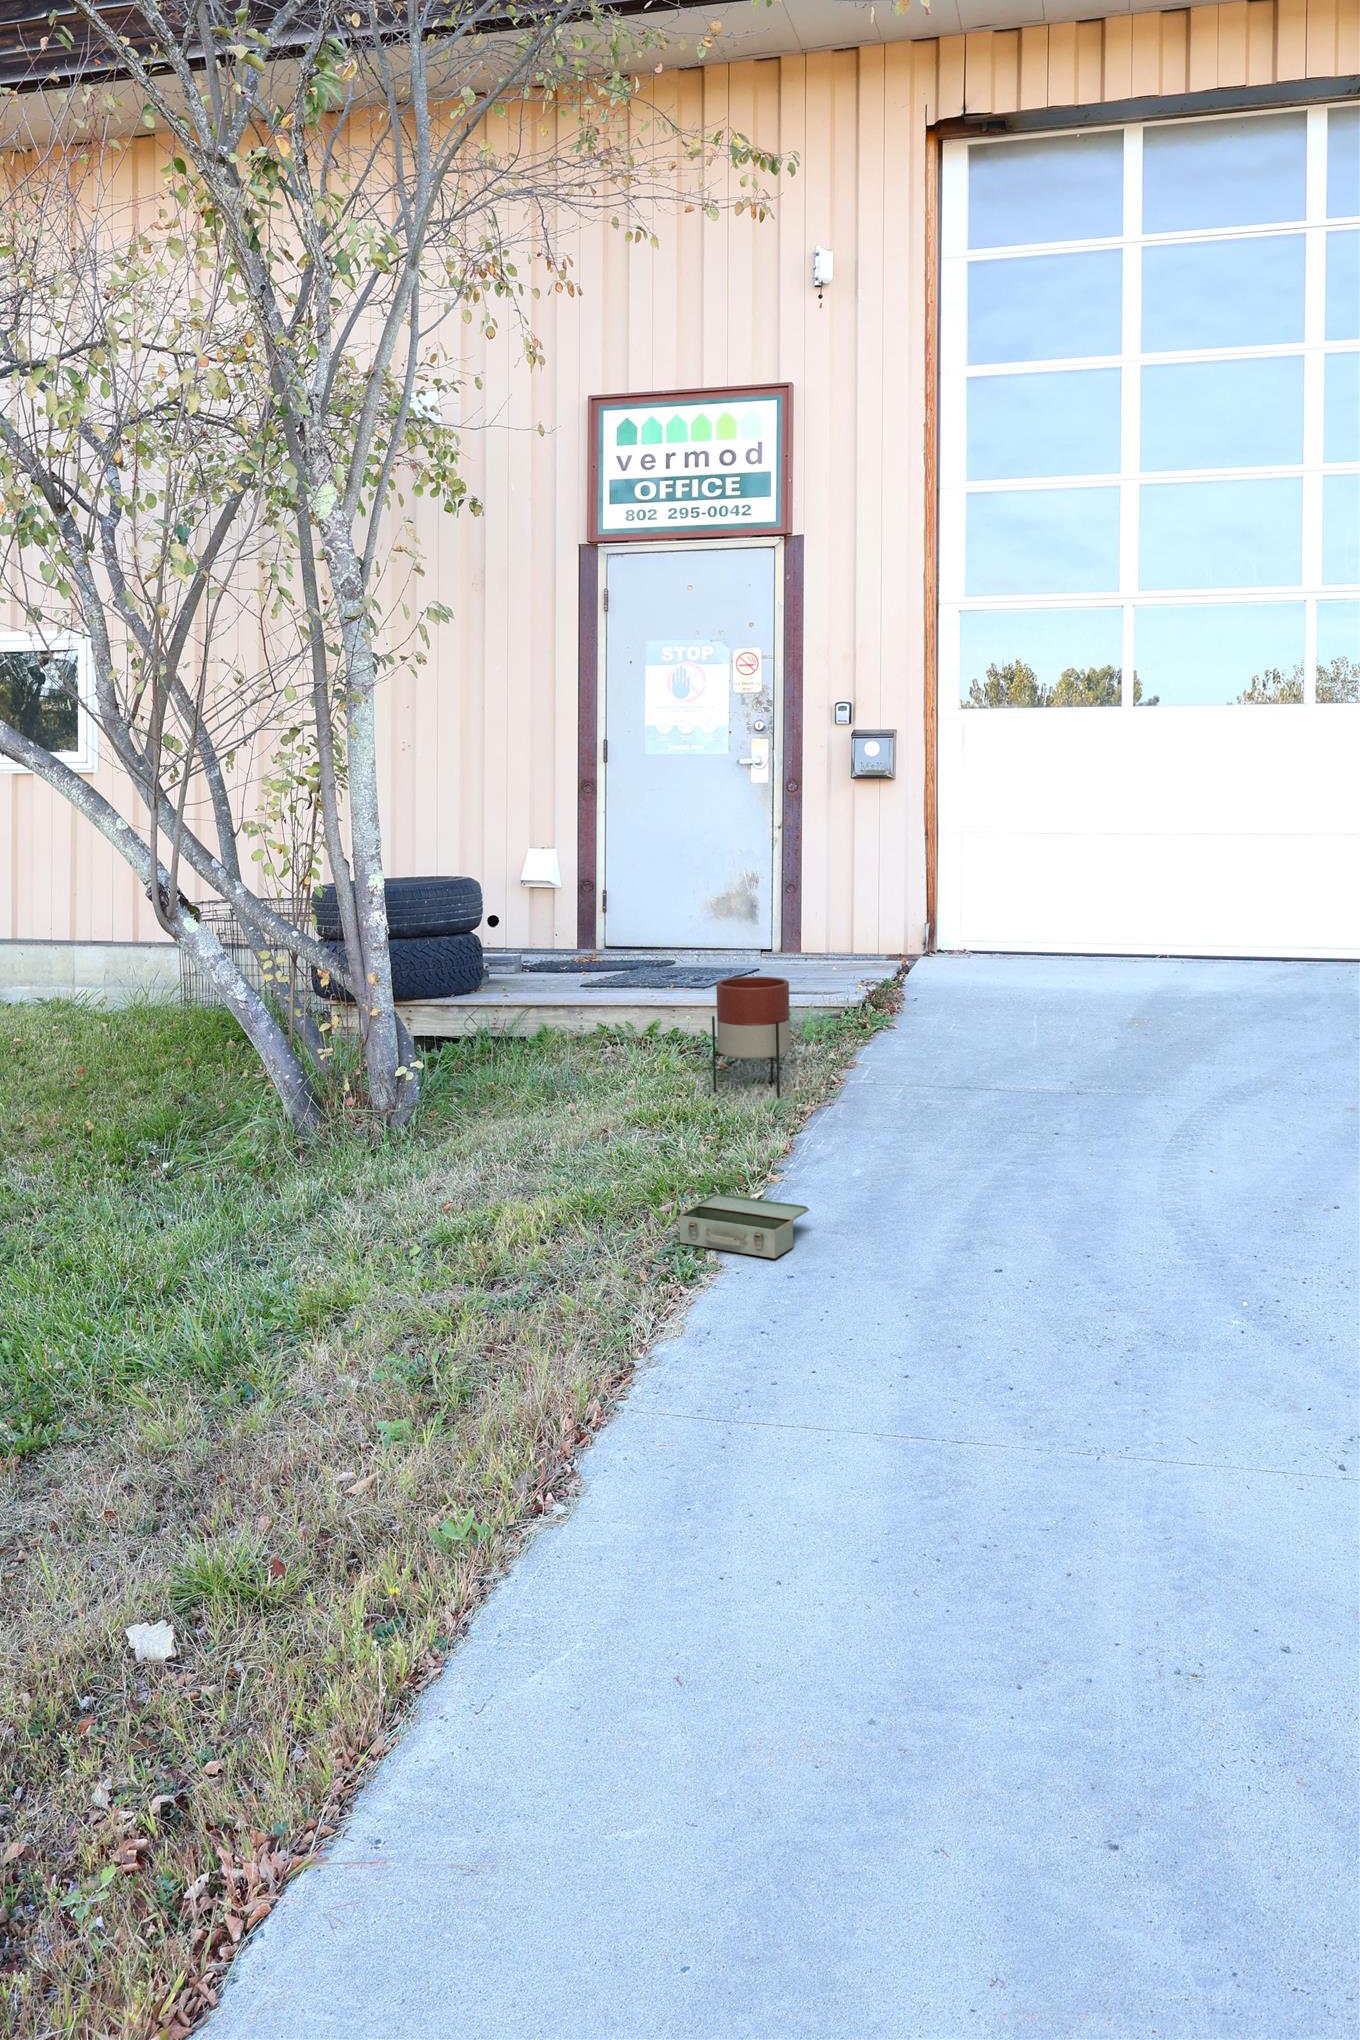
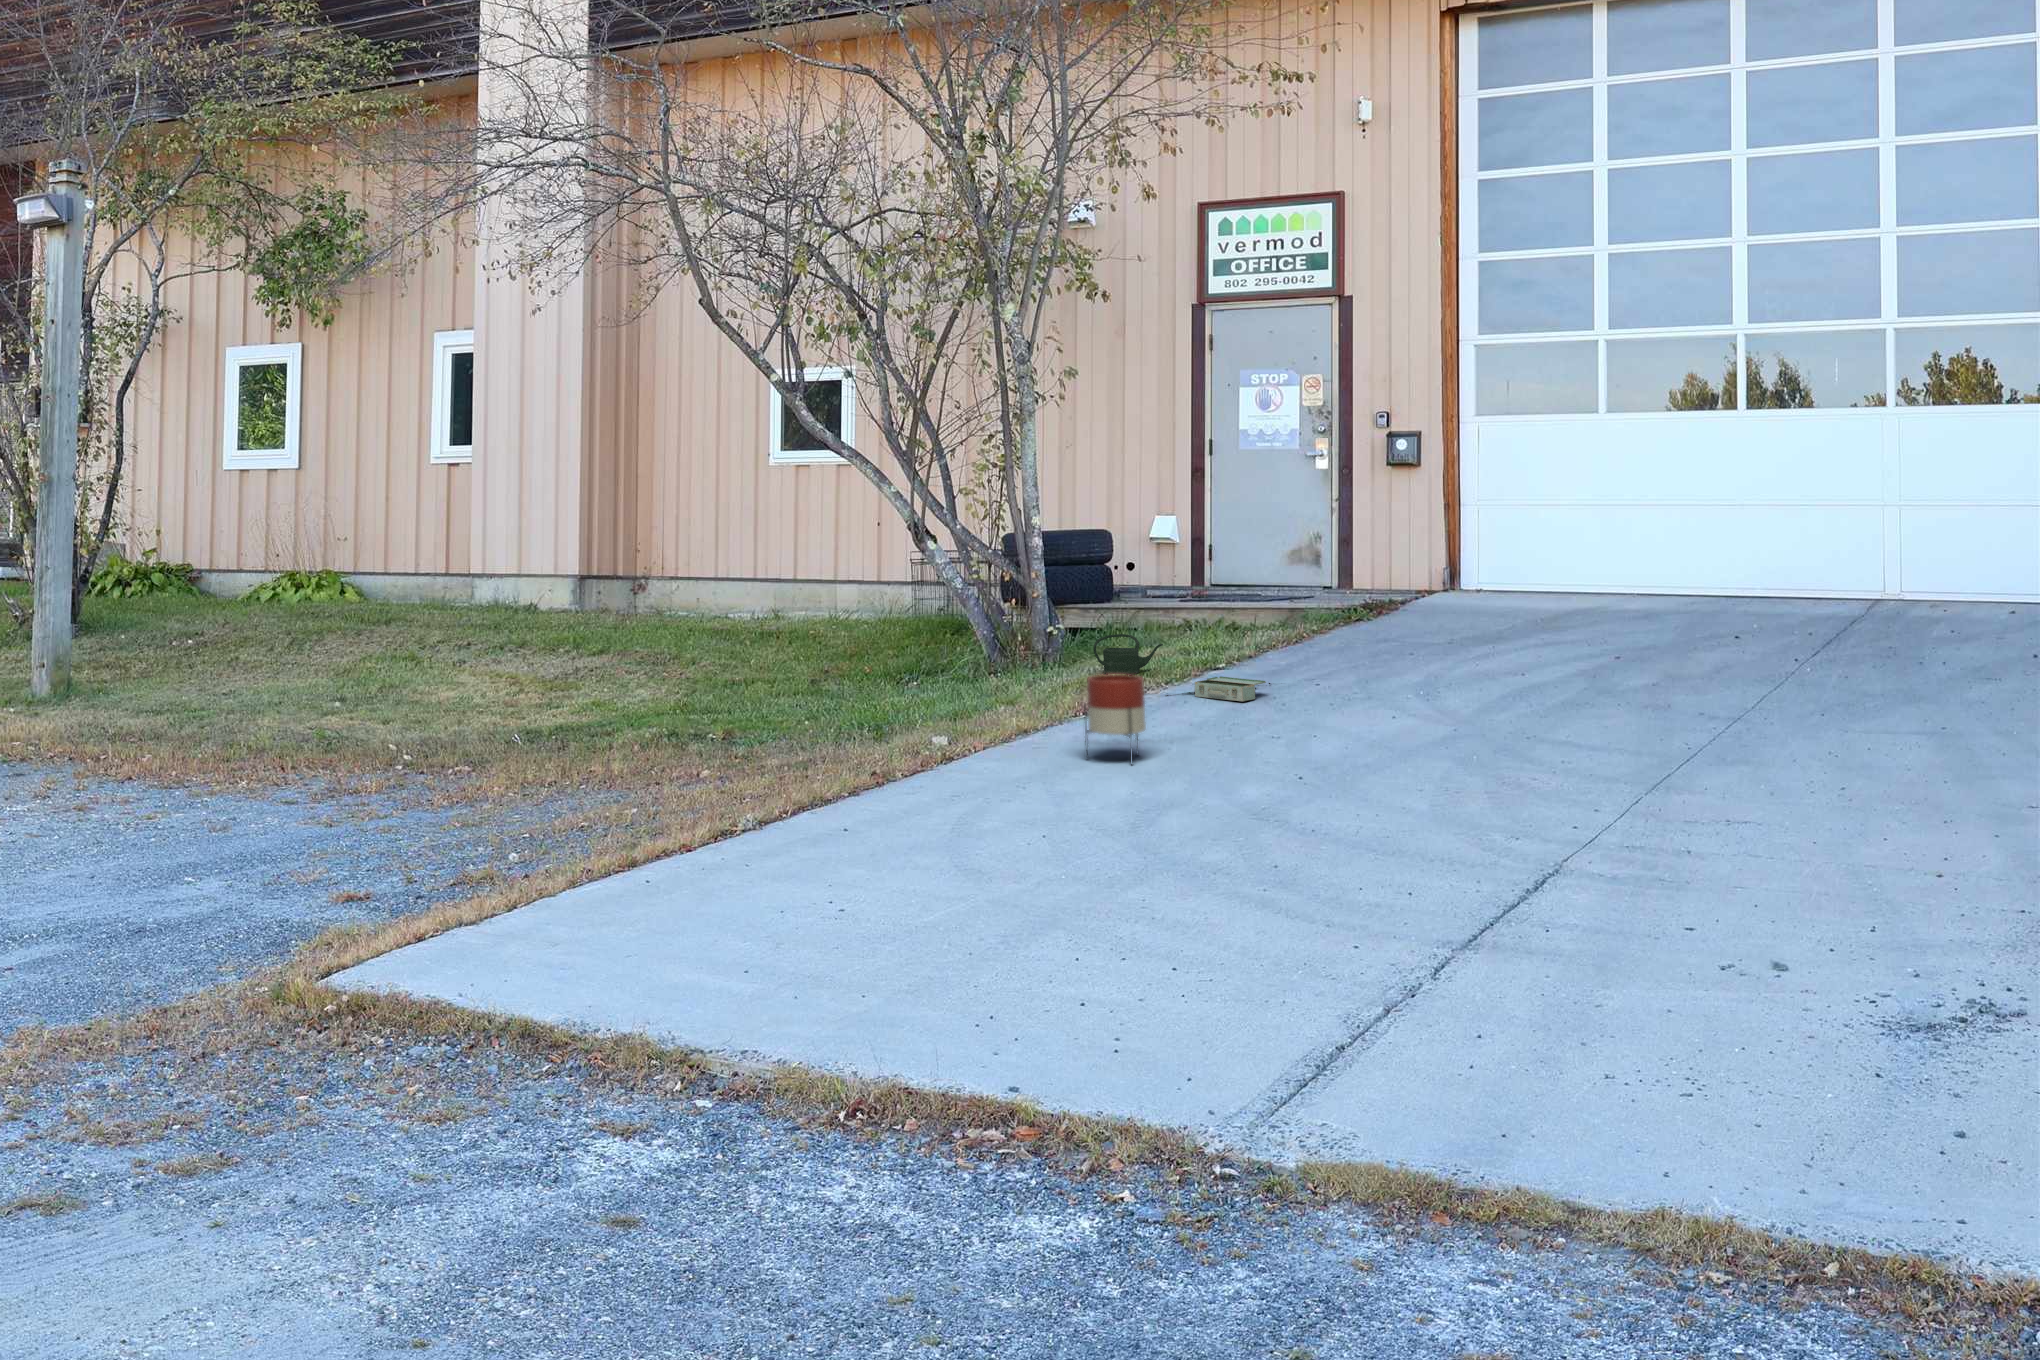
planter: present [712,977,790,1098] -> present [1085,674,1146,757]
watering can: none [476,1093,596,1168] -> present [1093,634,1163,674]

